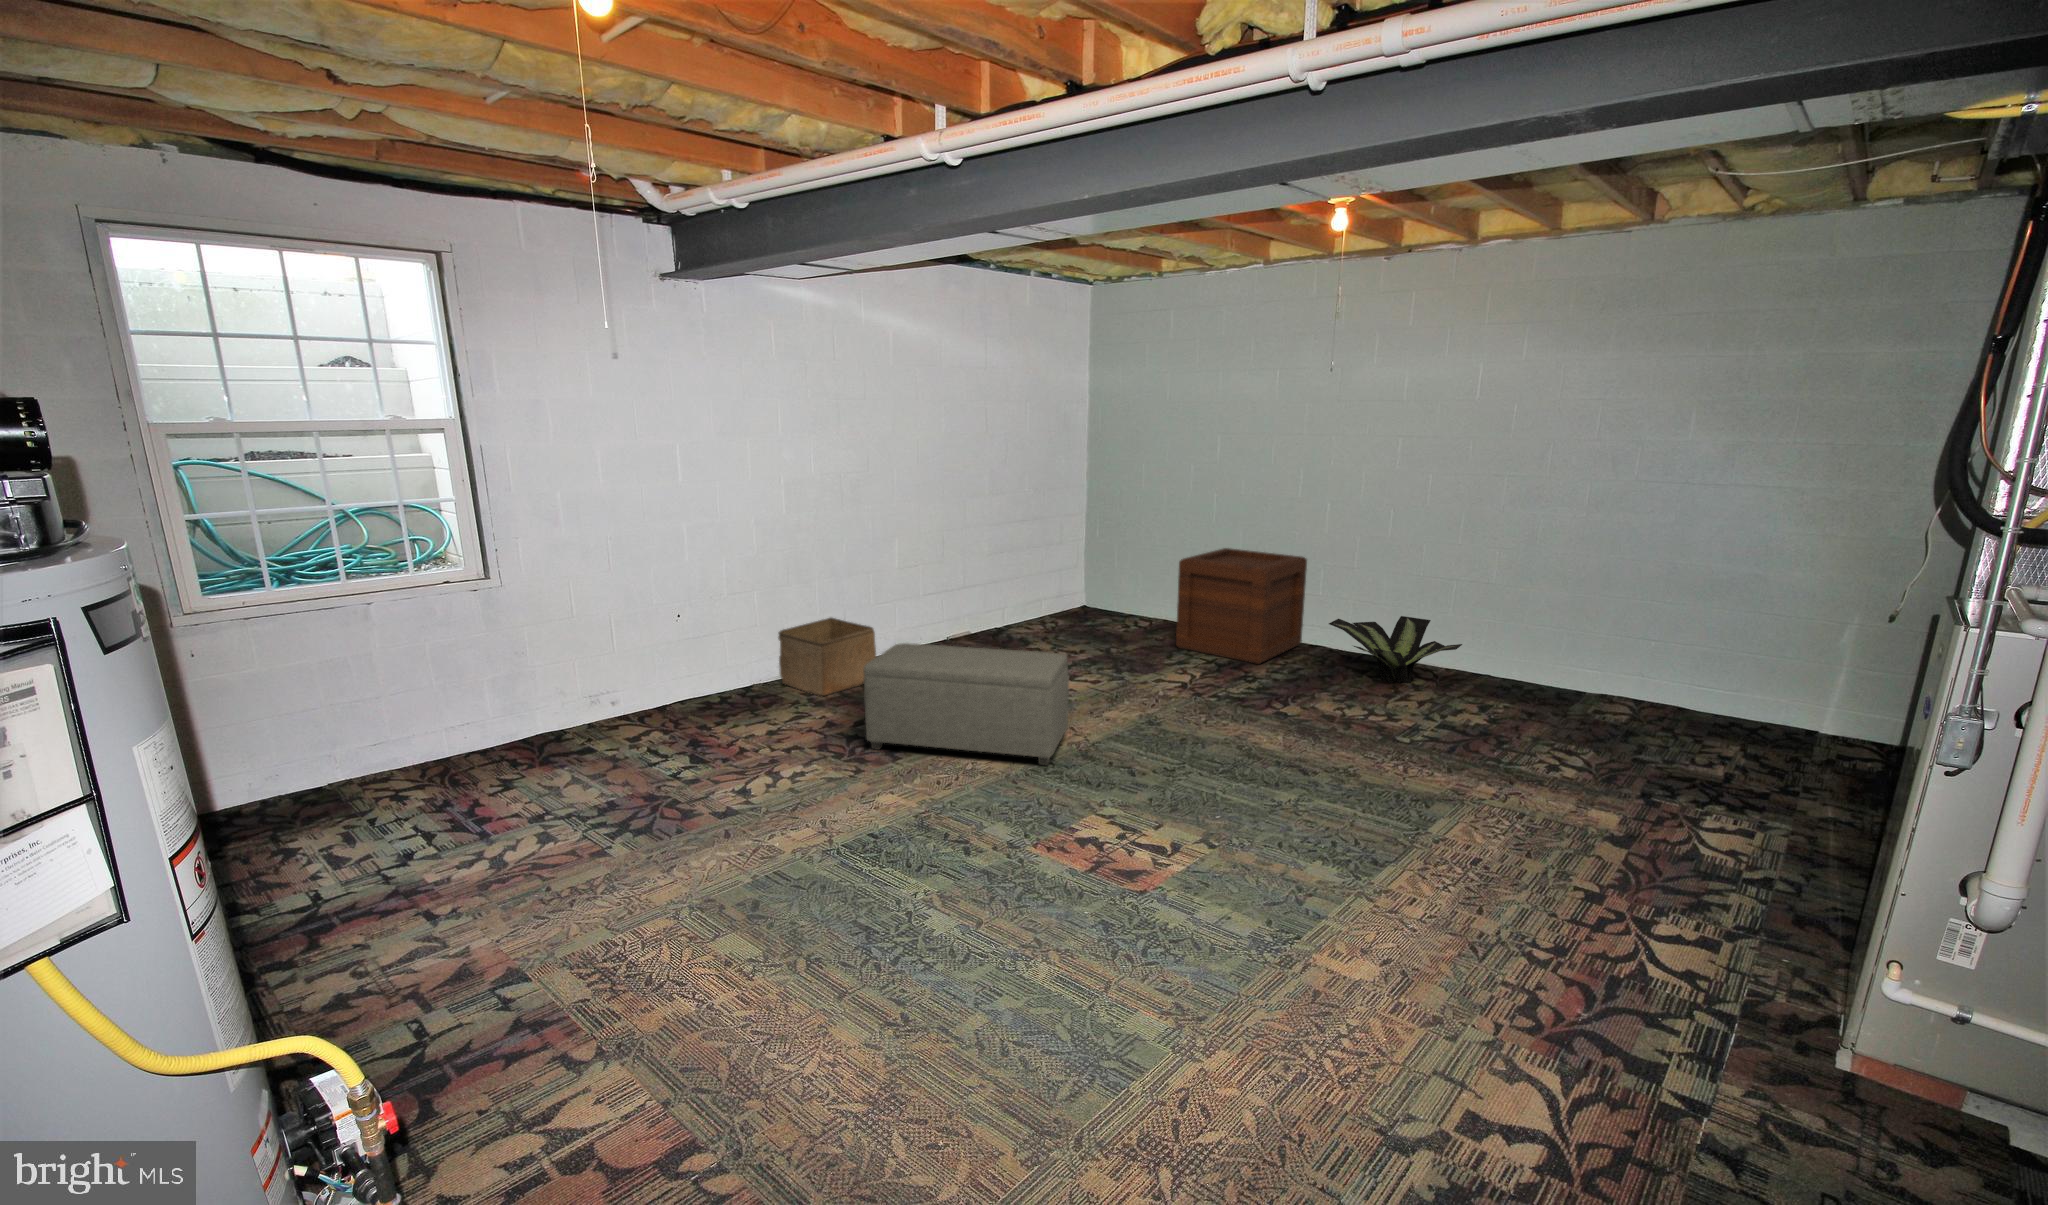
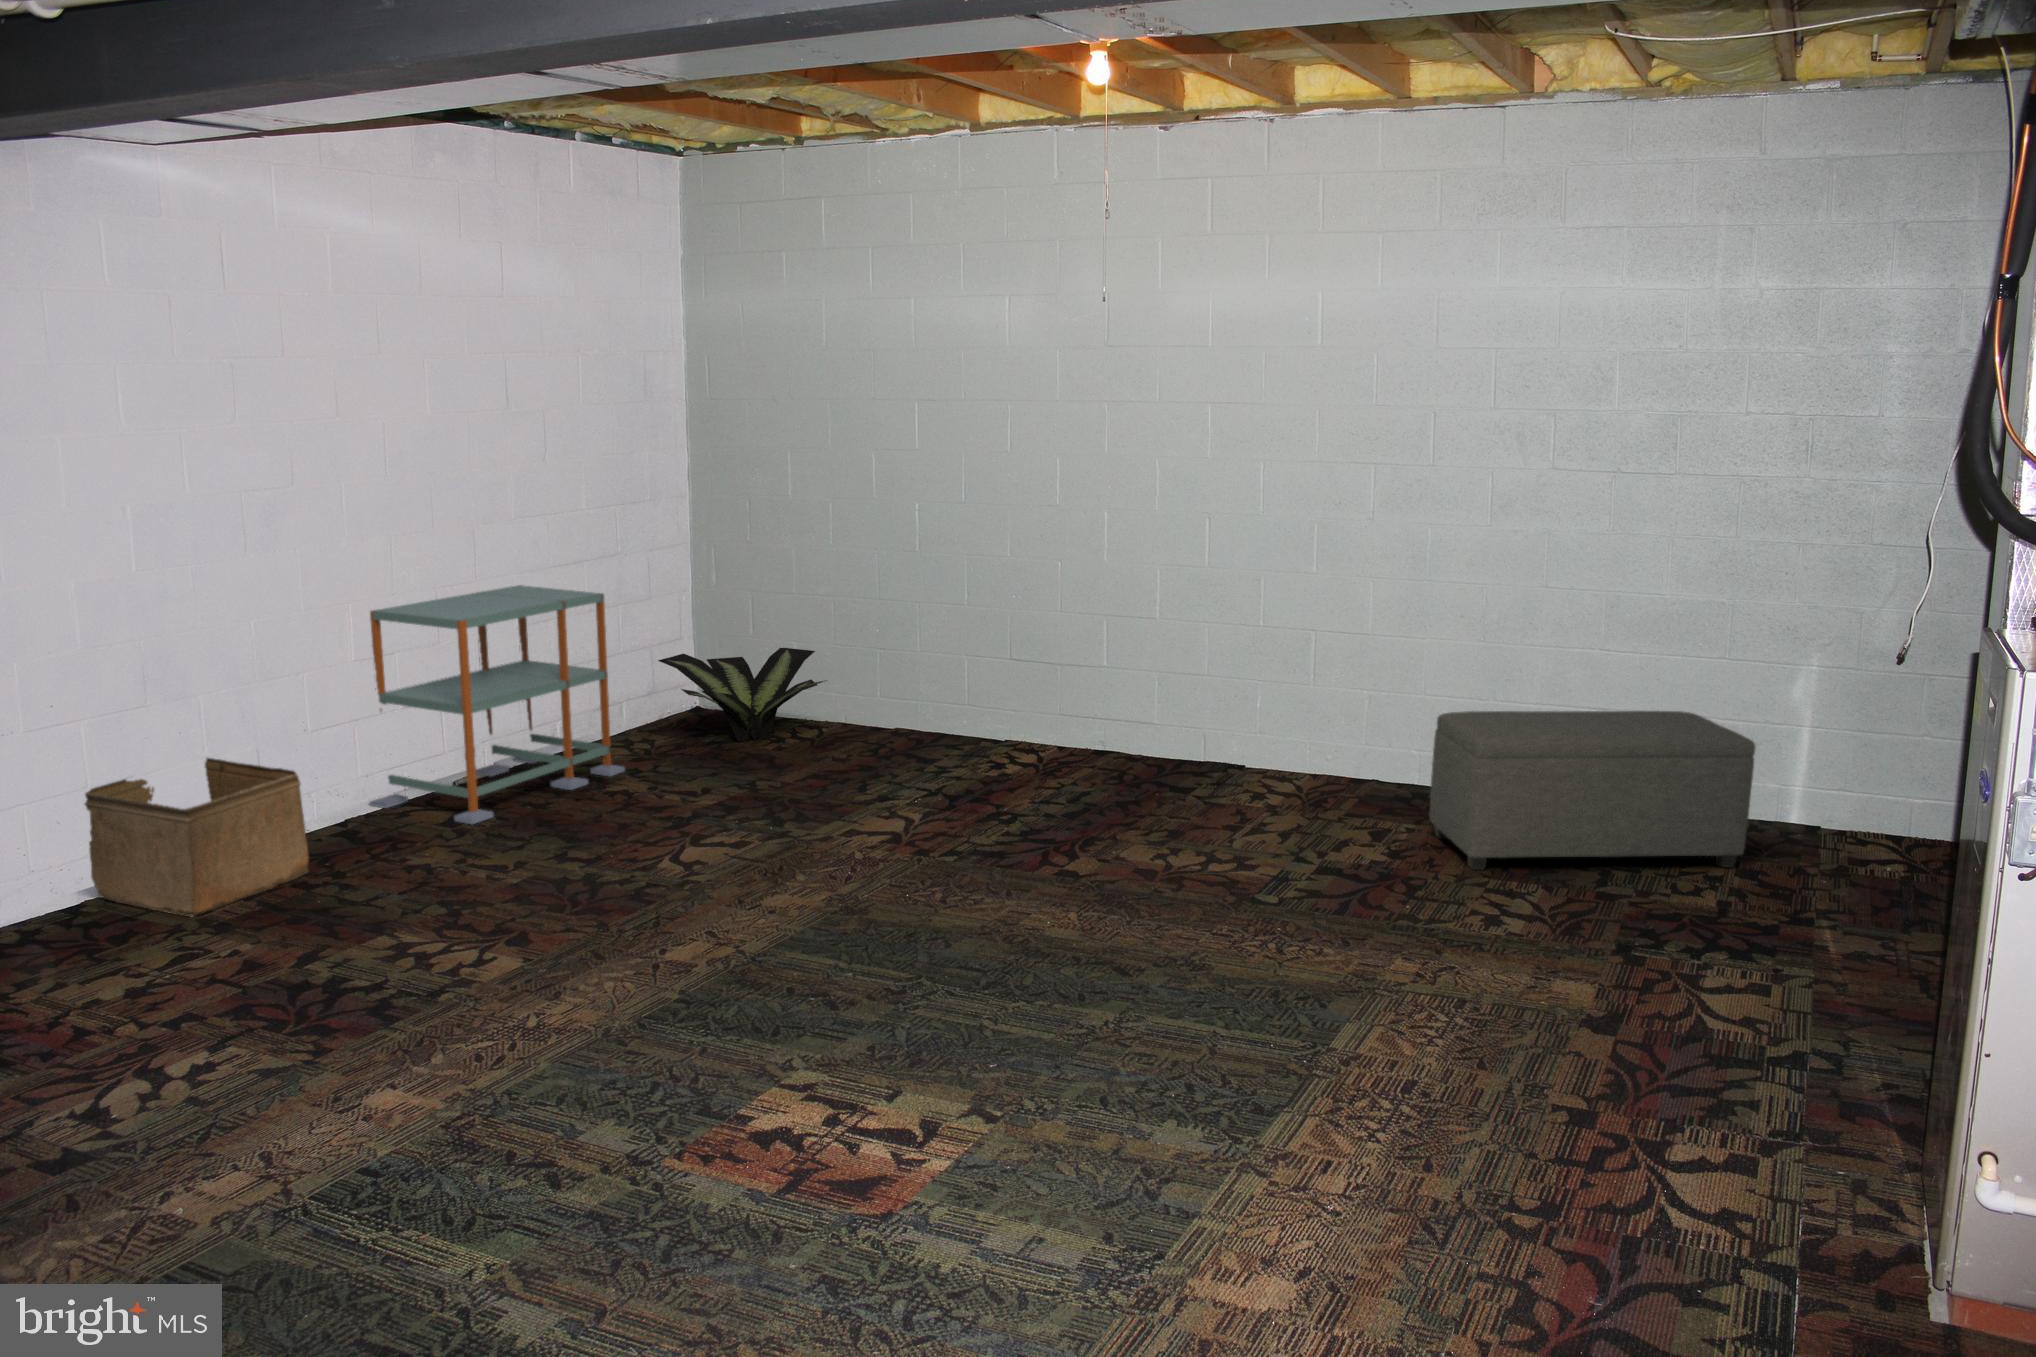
shelving unit: none [910,536,1039,661] -> present [369,585,625,824]
wooden crate: present [1176,548,1307,664] -> none [875,594,1088,791]
potted plant: present [1329,616,1462,683] -> present [658,648,827,742]
ottoman: present [864,643,1069,765] -> present [1429,711,1756,870]

